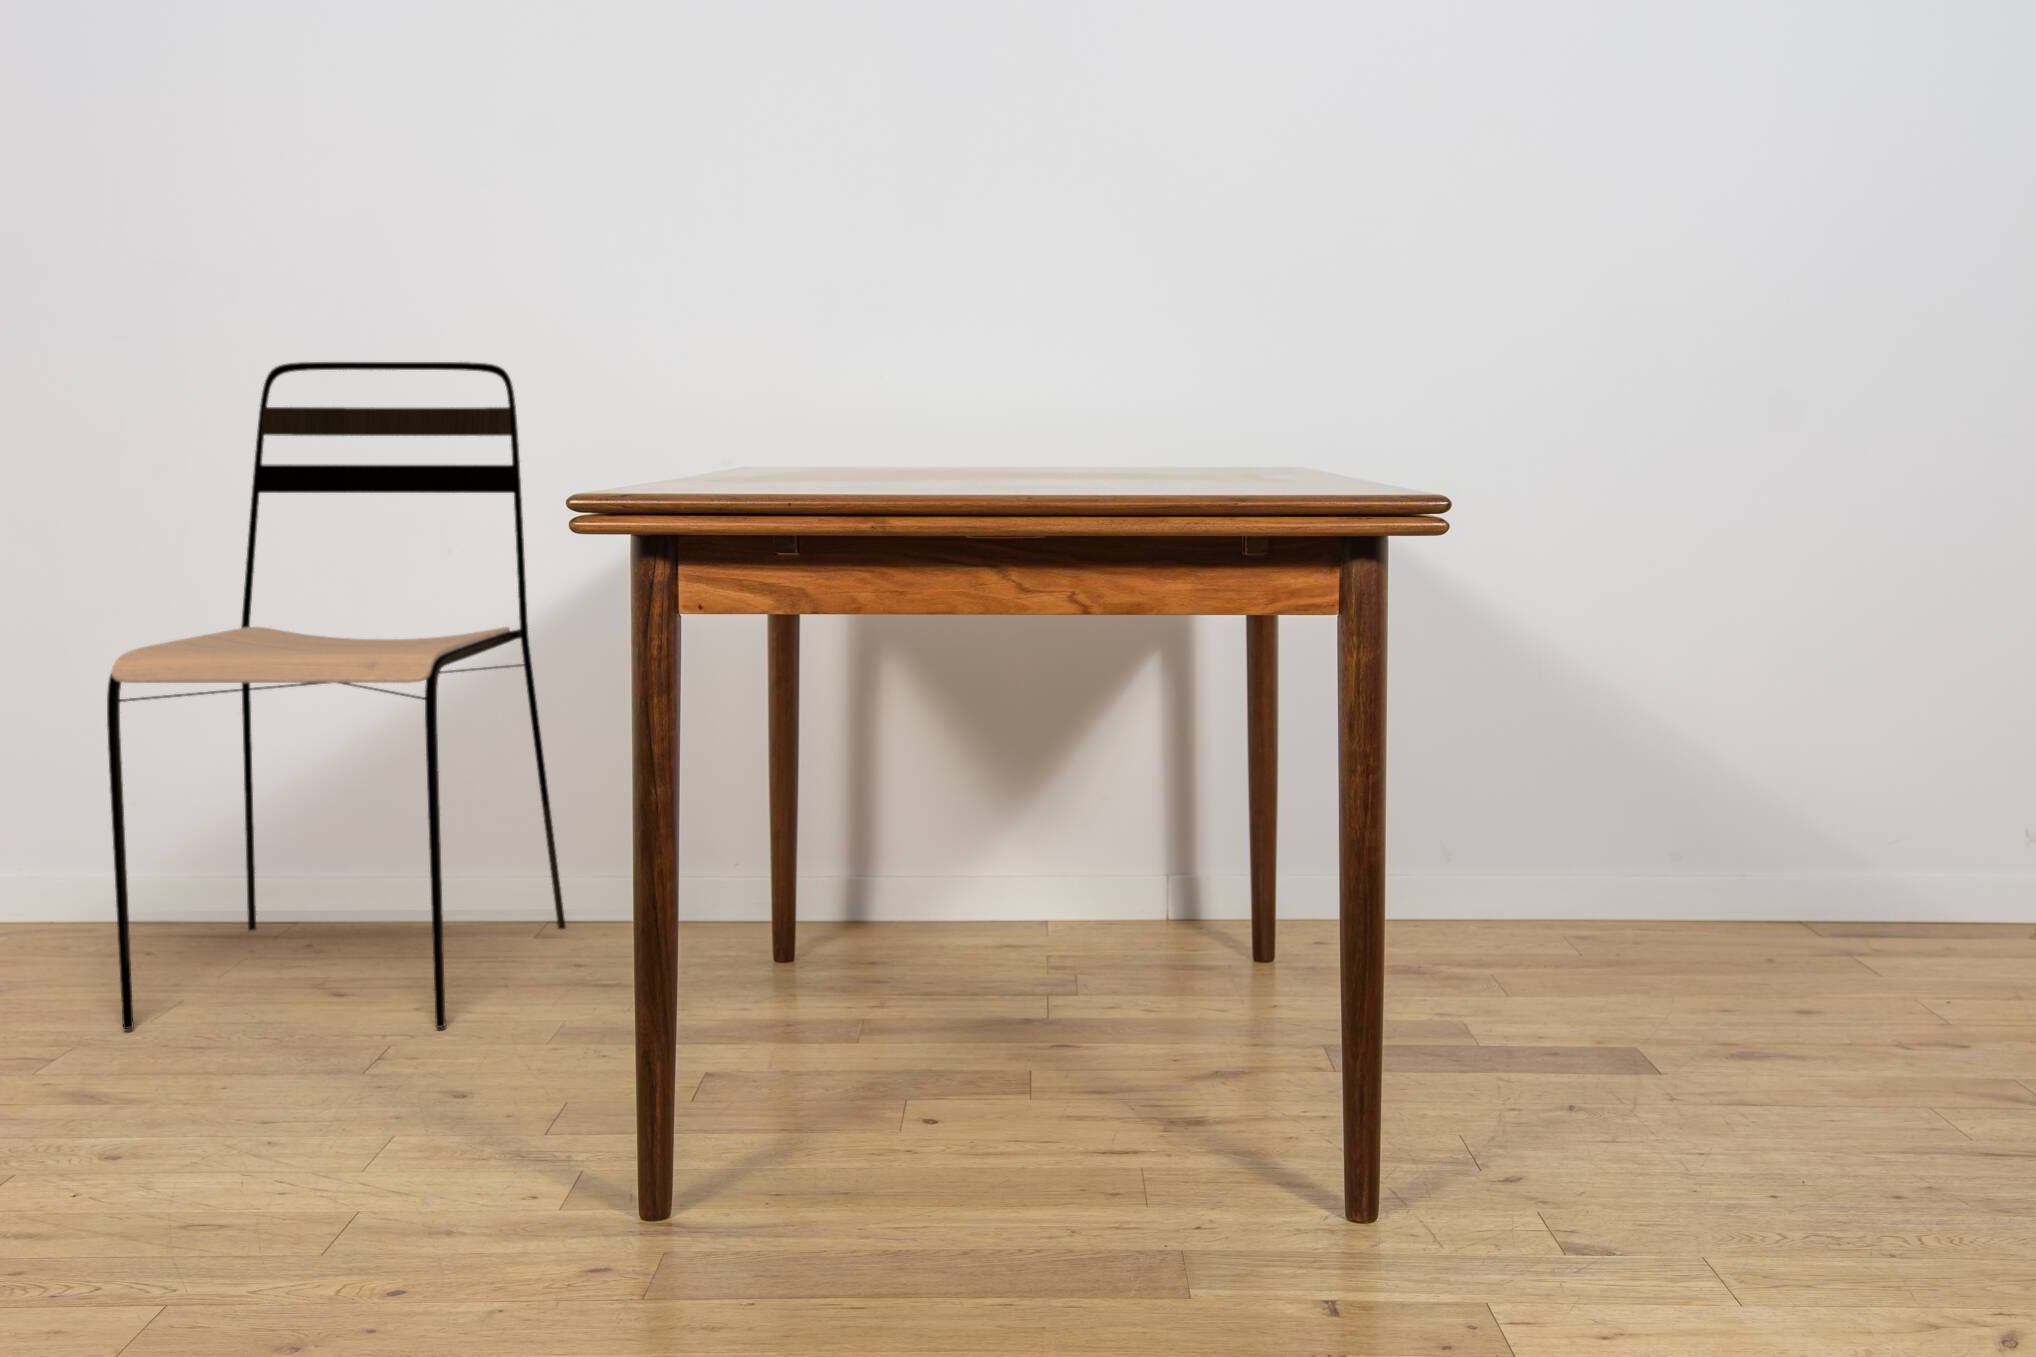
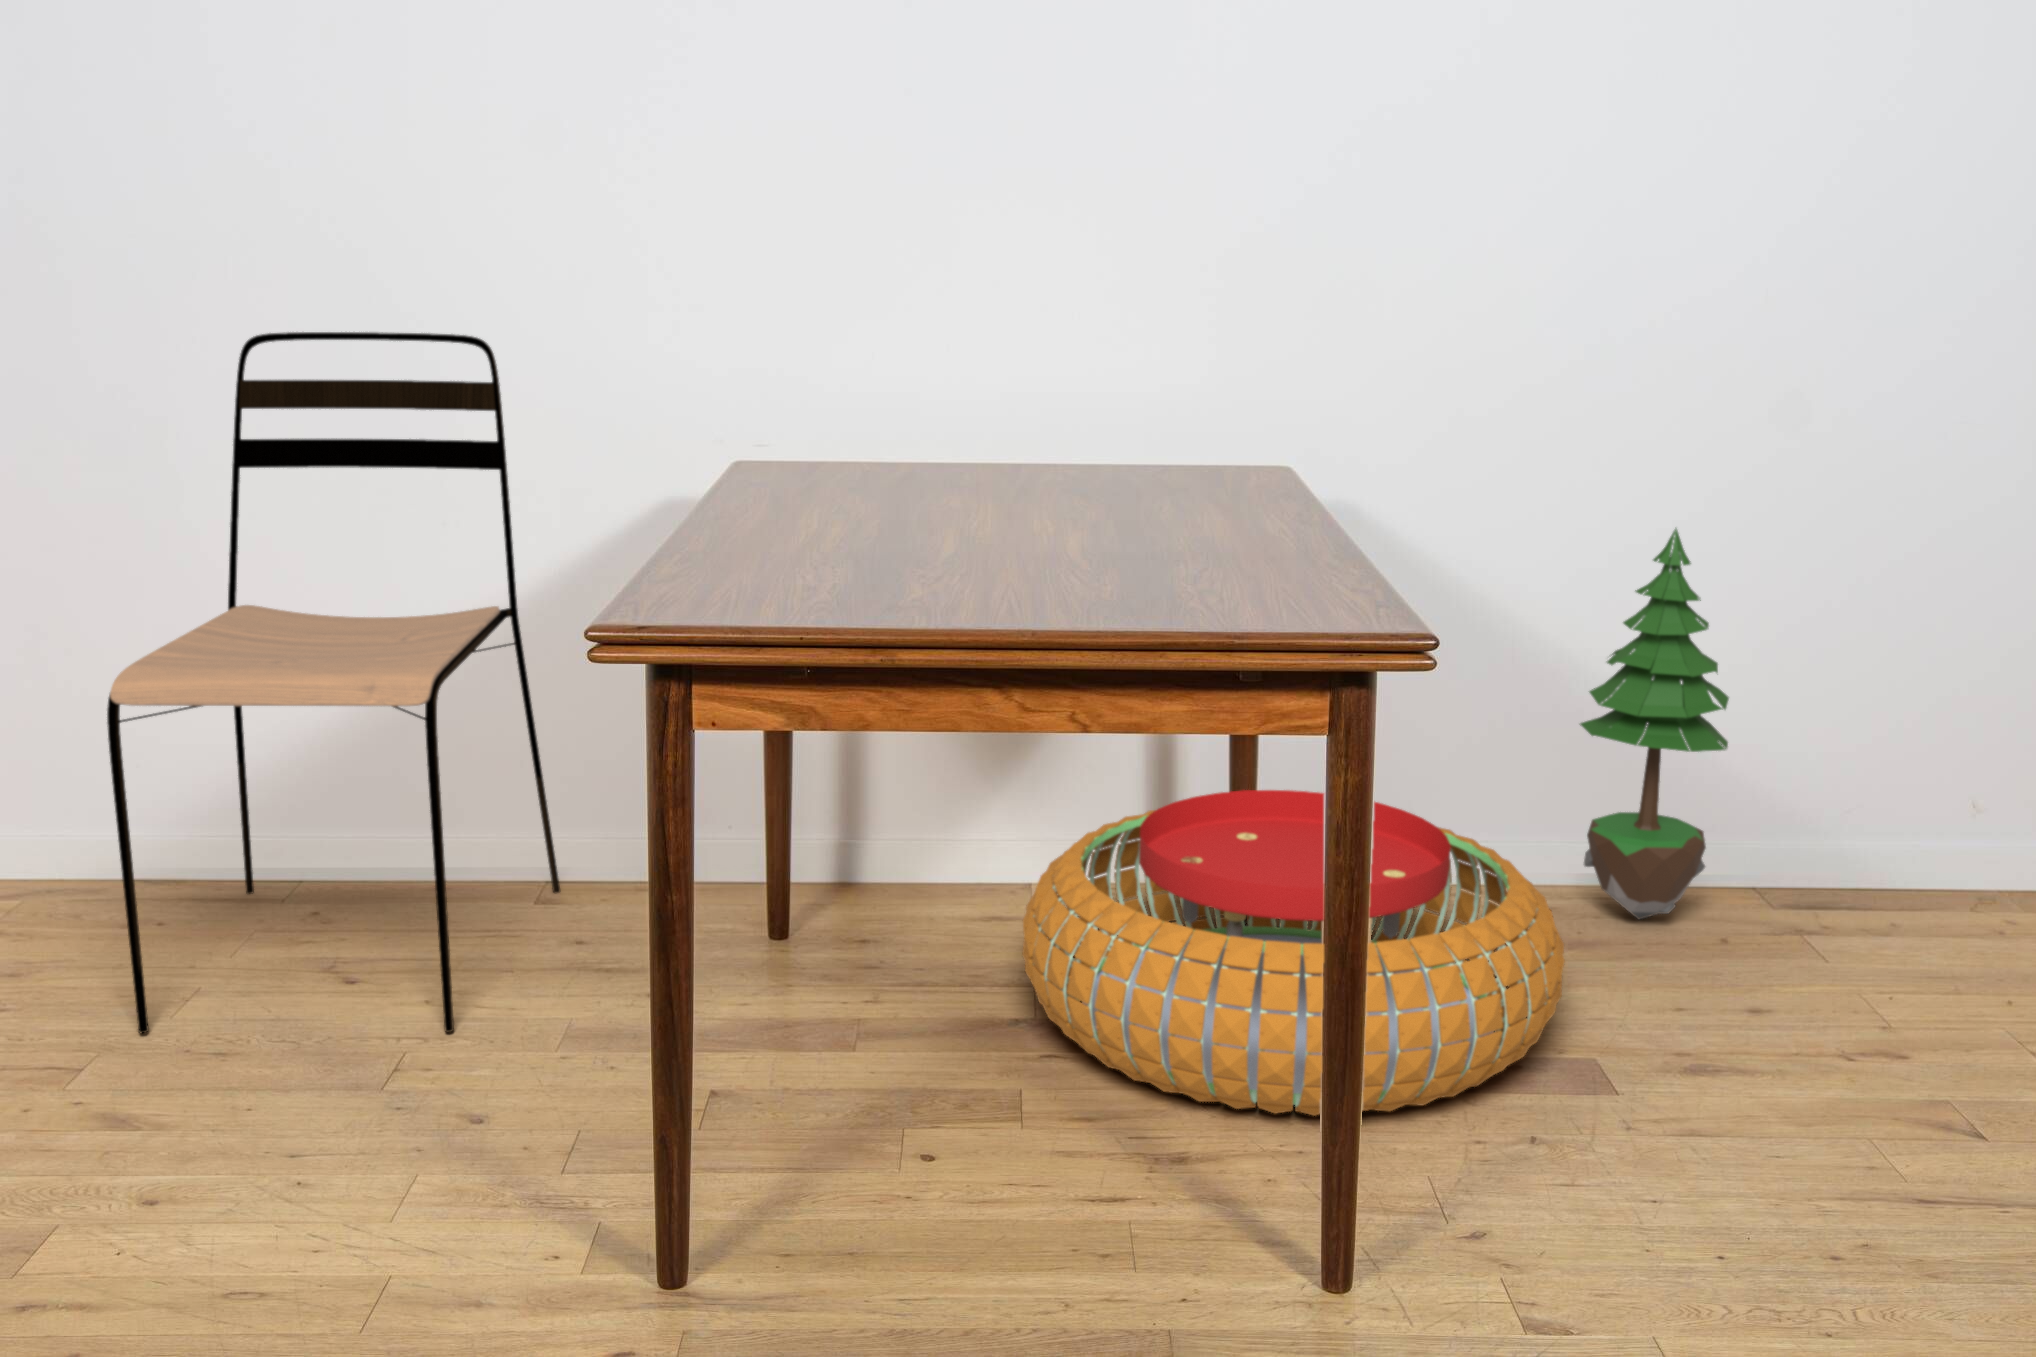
potted tree: none [1599,532,1754,944] -> present [1580,529,1729,919]
pouf: none [1031,793,1595,1085] -> present [1022,790,1565,1116]

